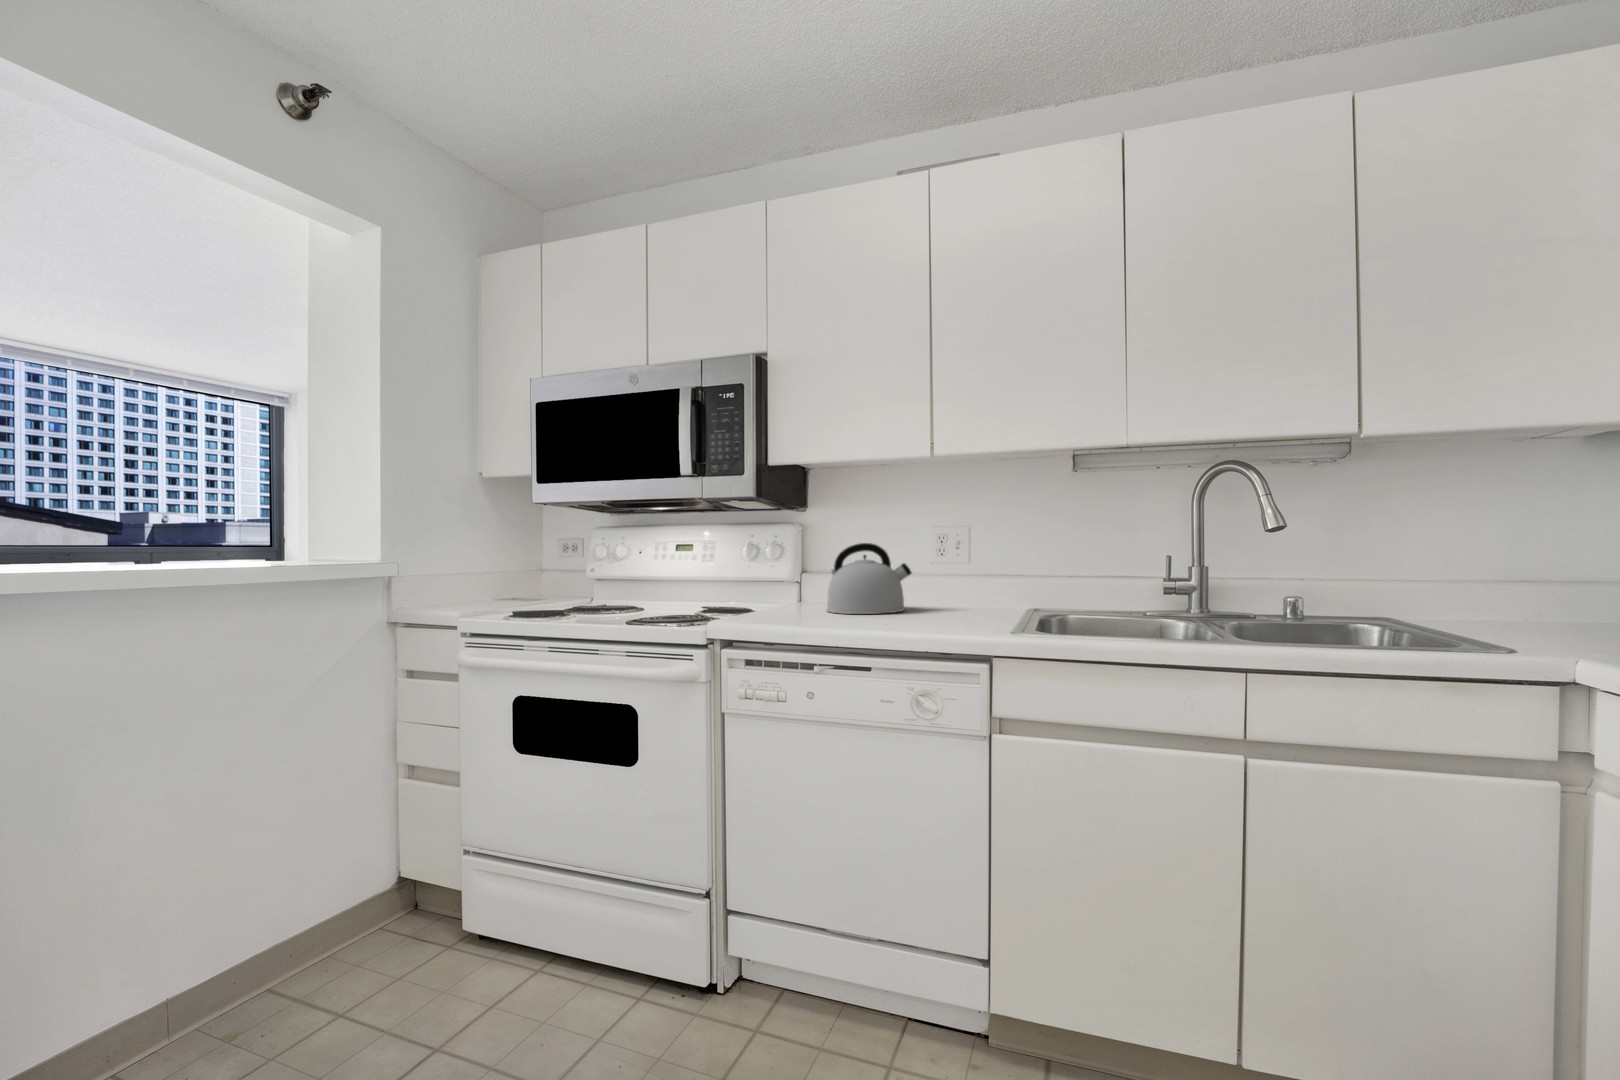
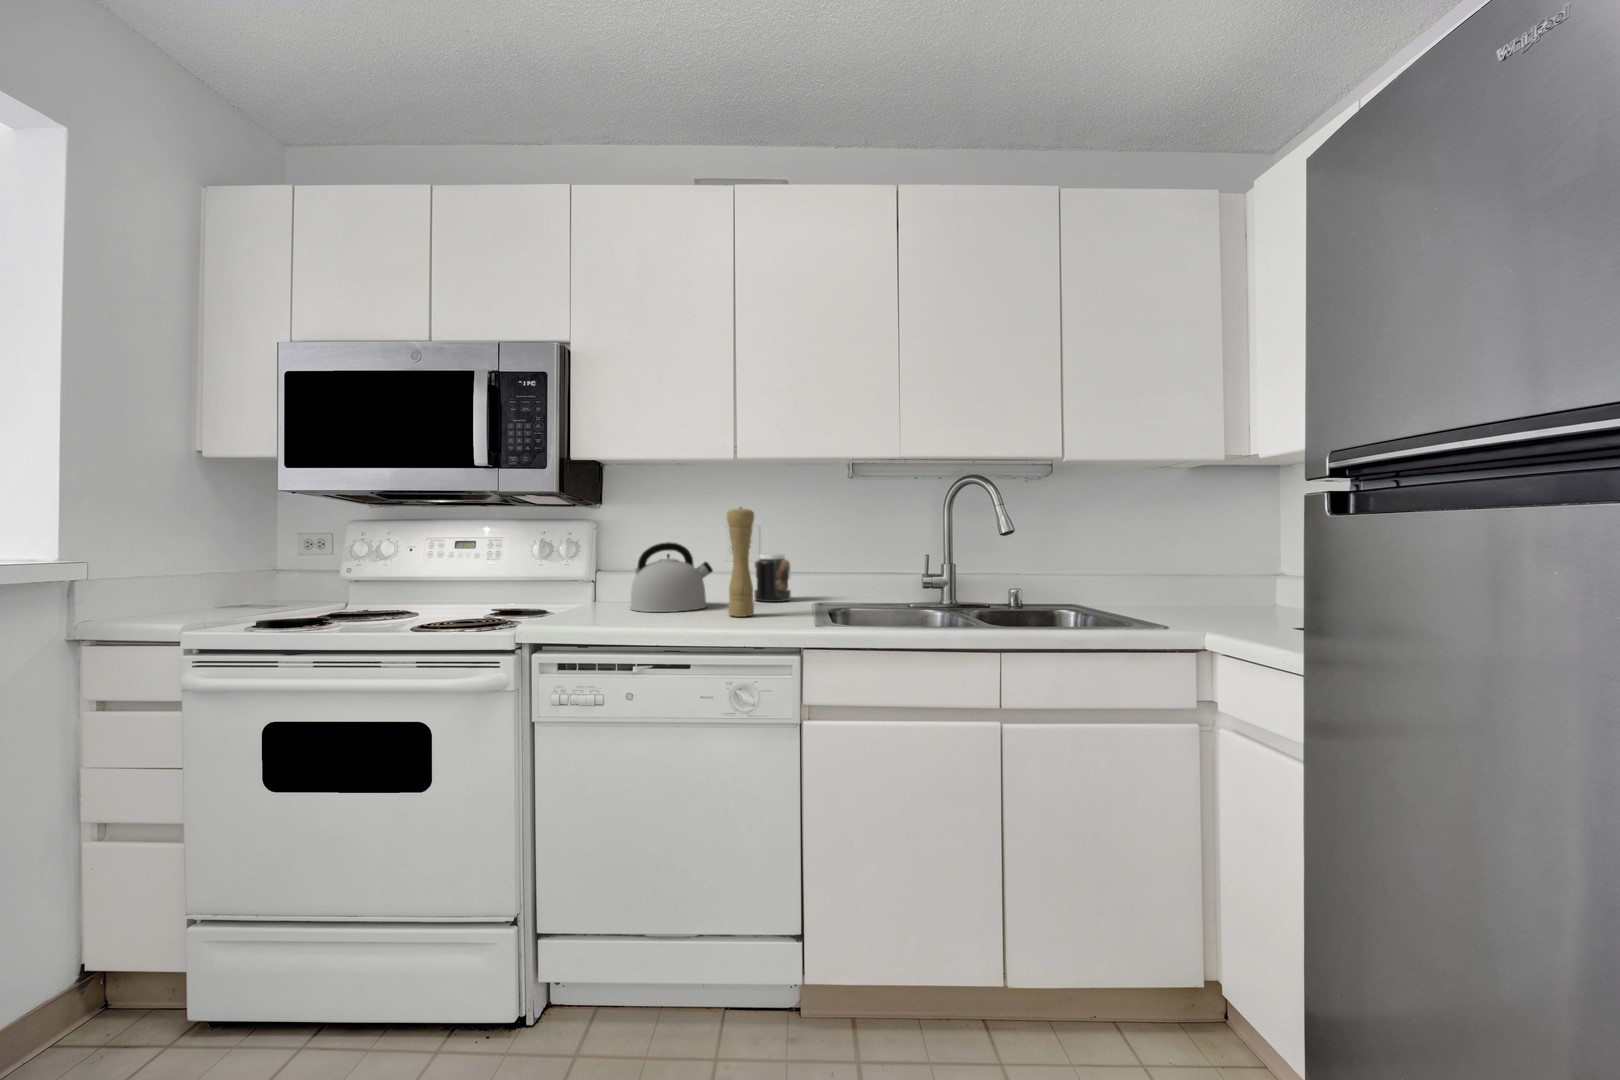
pepper mill: none [919,502,950,620] -> present [727,507,754,617]
jar: none [960,556,1000,608] -> present [754,553,791,602]

